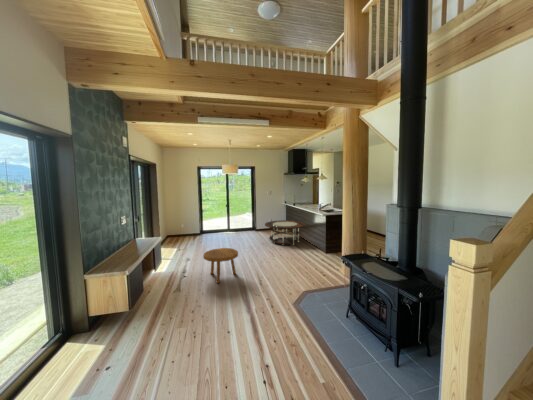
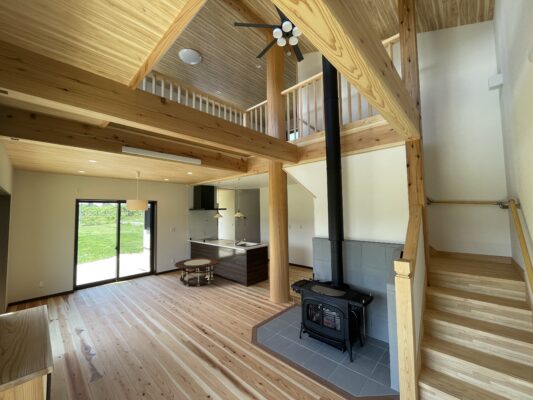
footstool: present [203,248,238,283] -> none [126,300,173,348]

